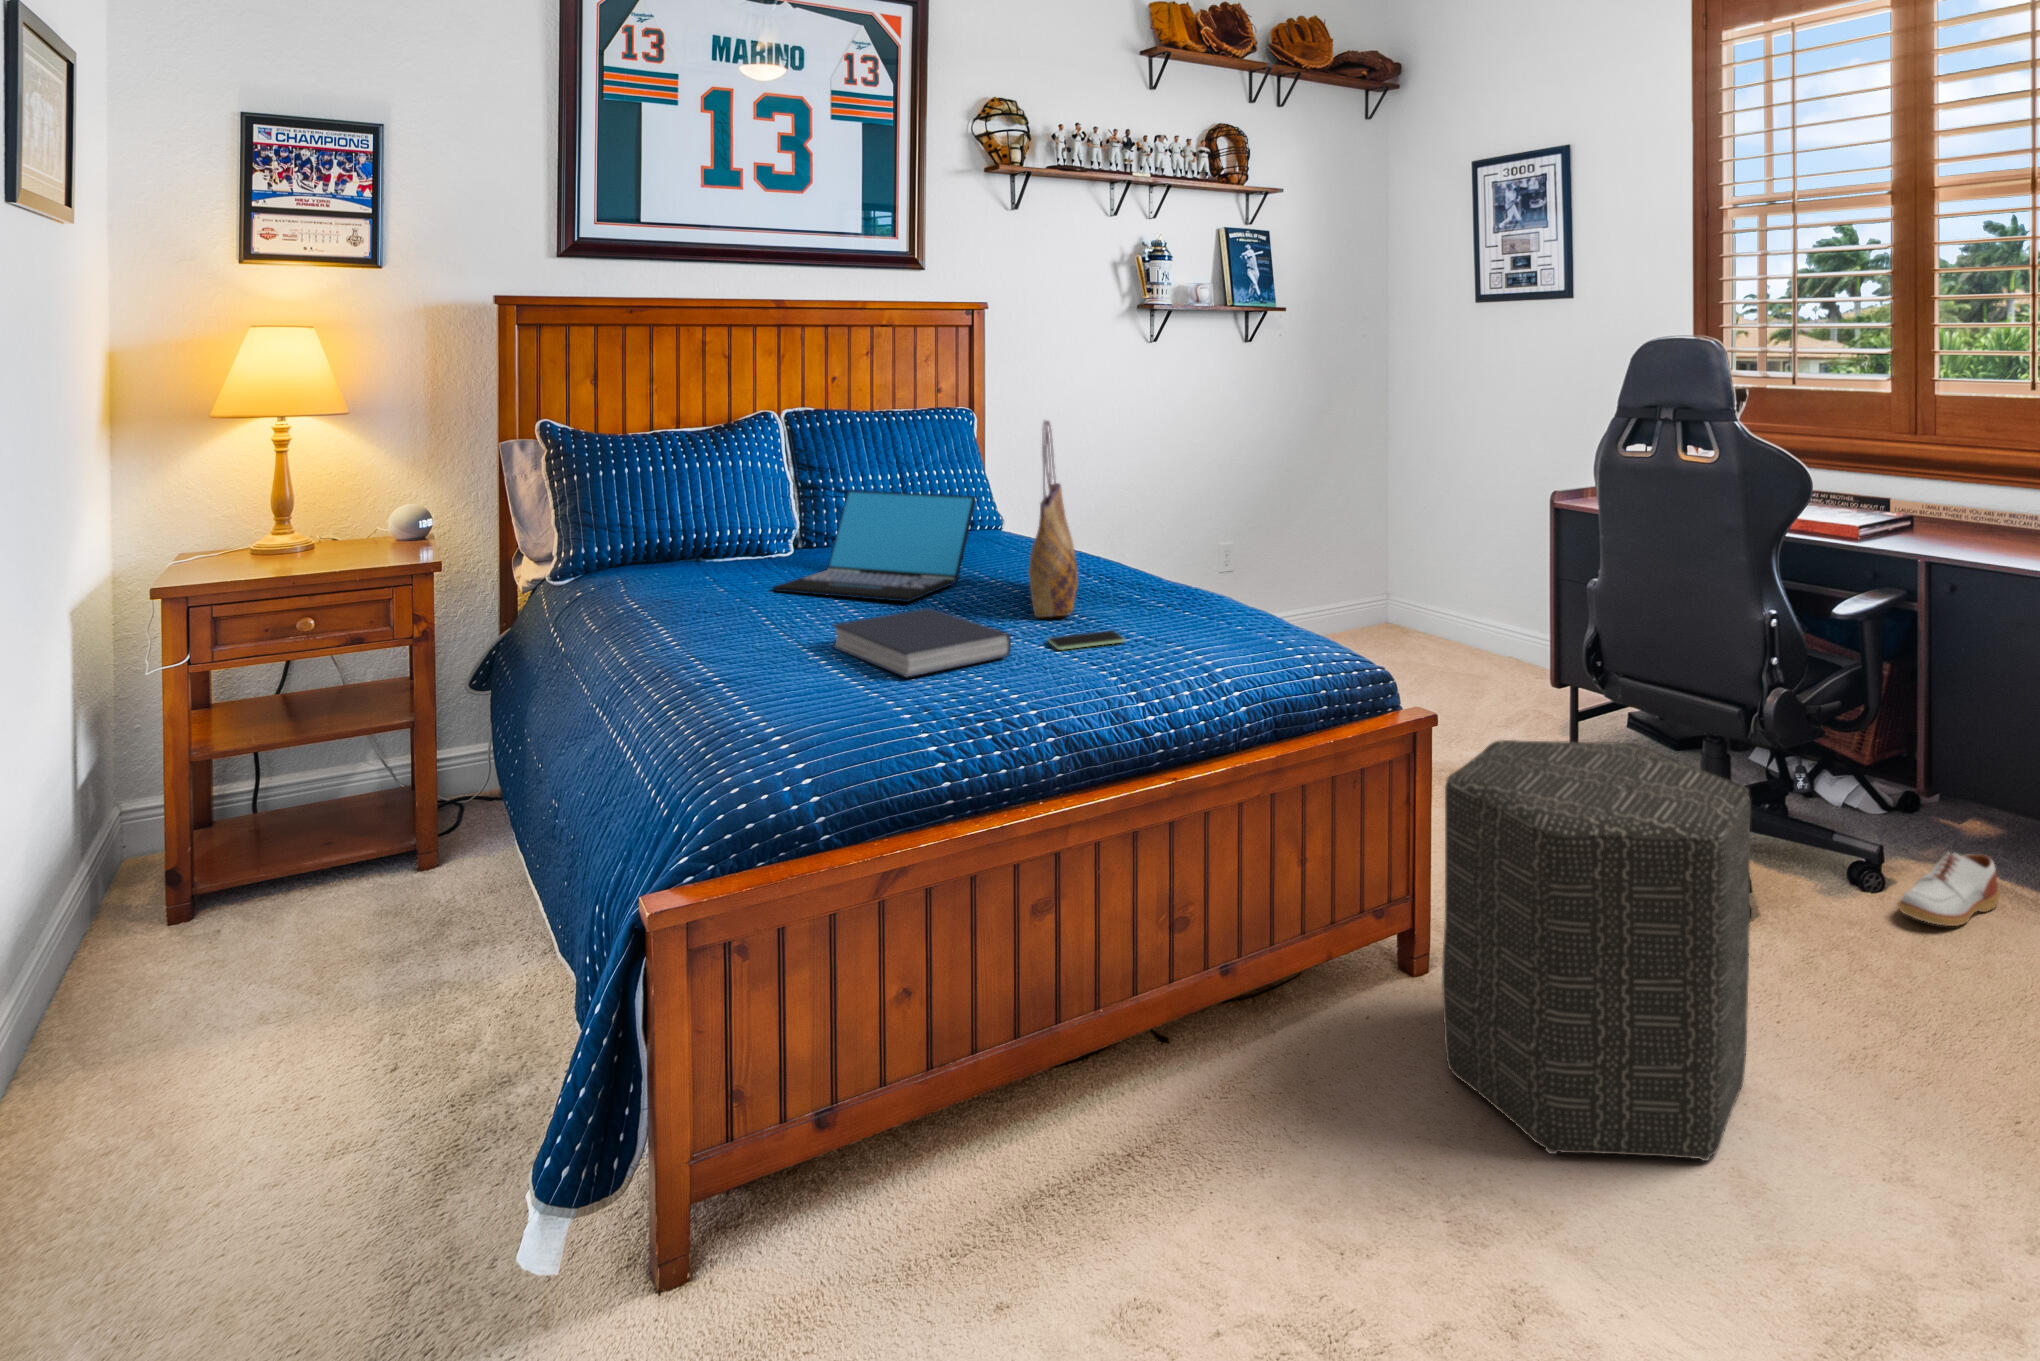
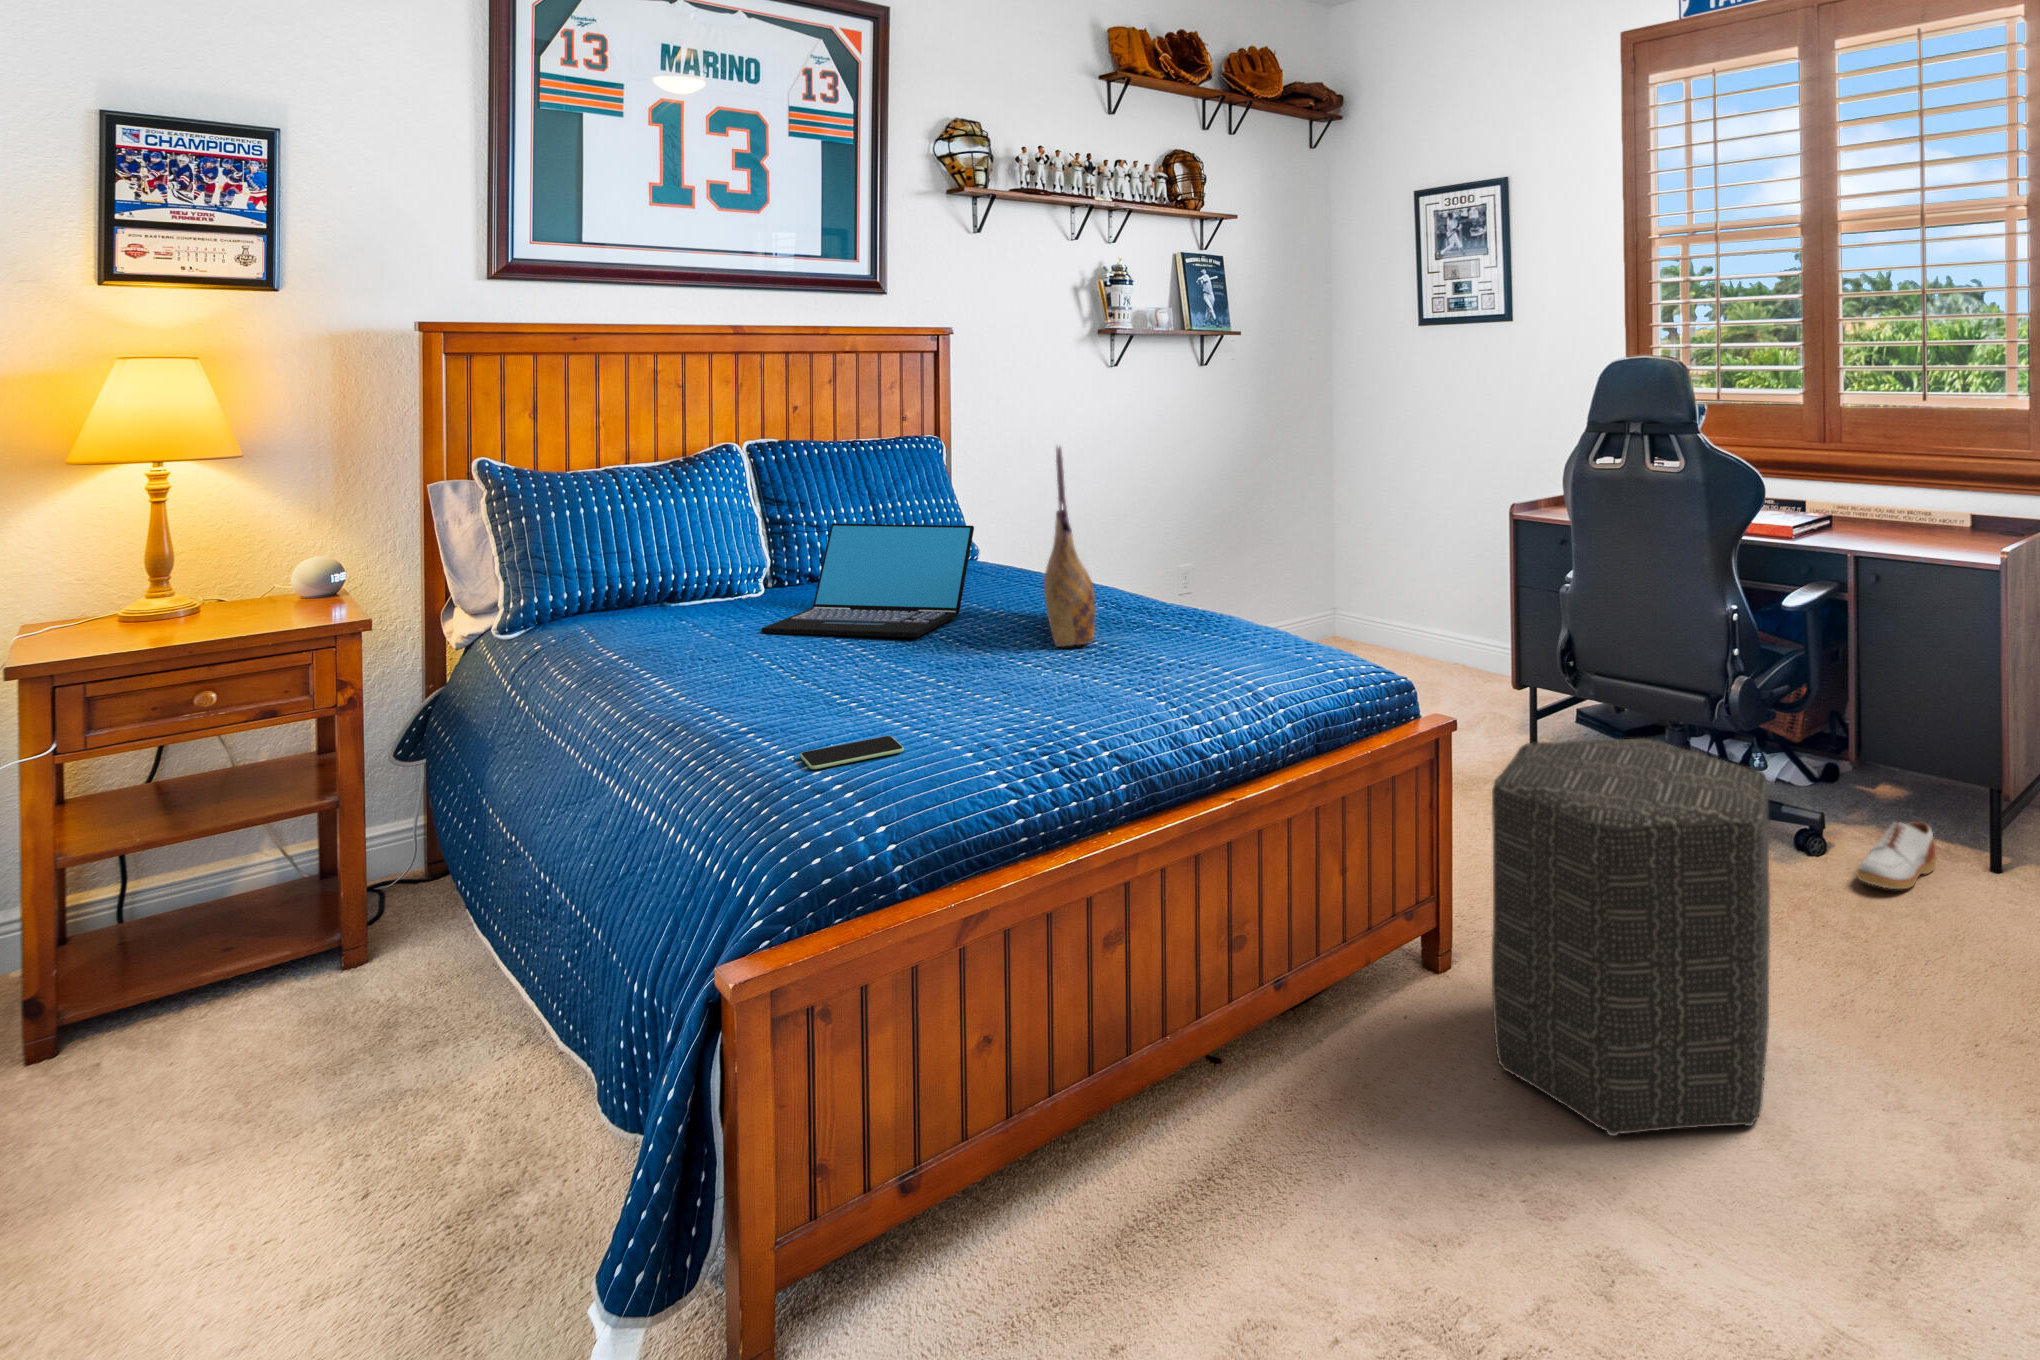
book: present [833,609,1011,678] -> none [854,642,1049,715]
smartphone: present [1047,630,1125,650] -> present [800,736,904,769]

